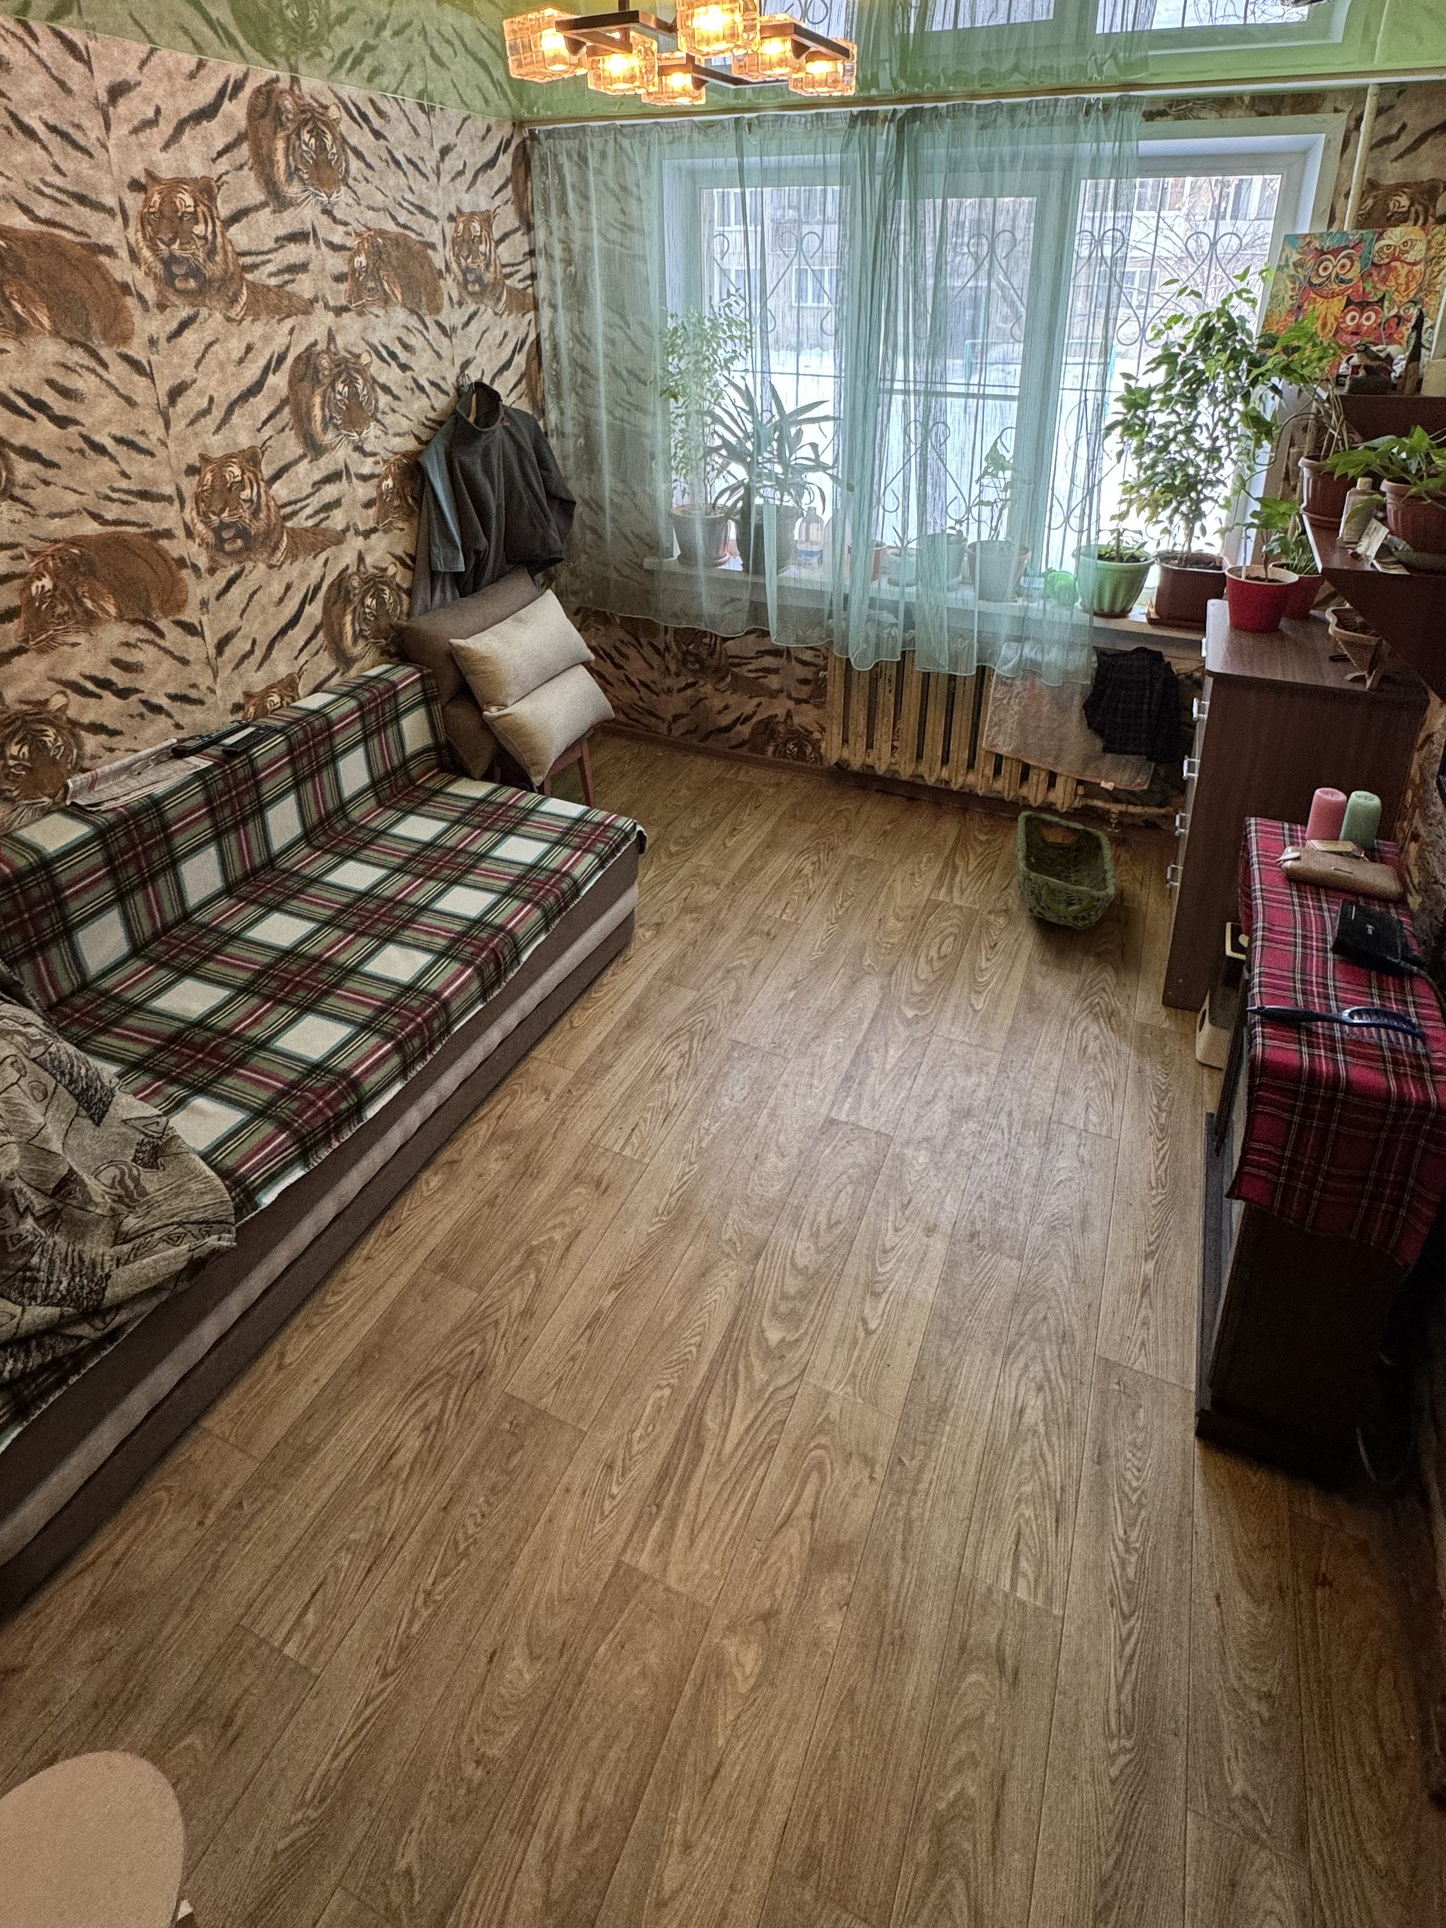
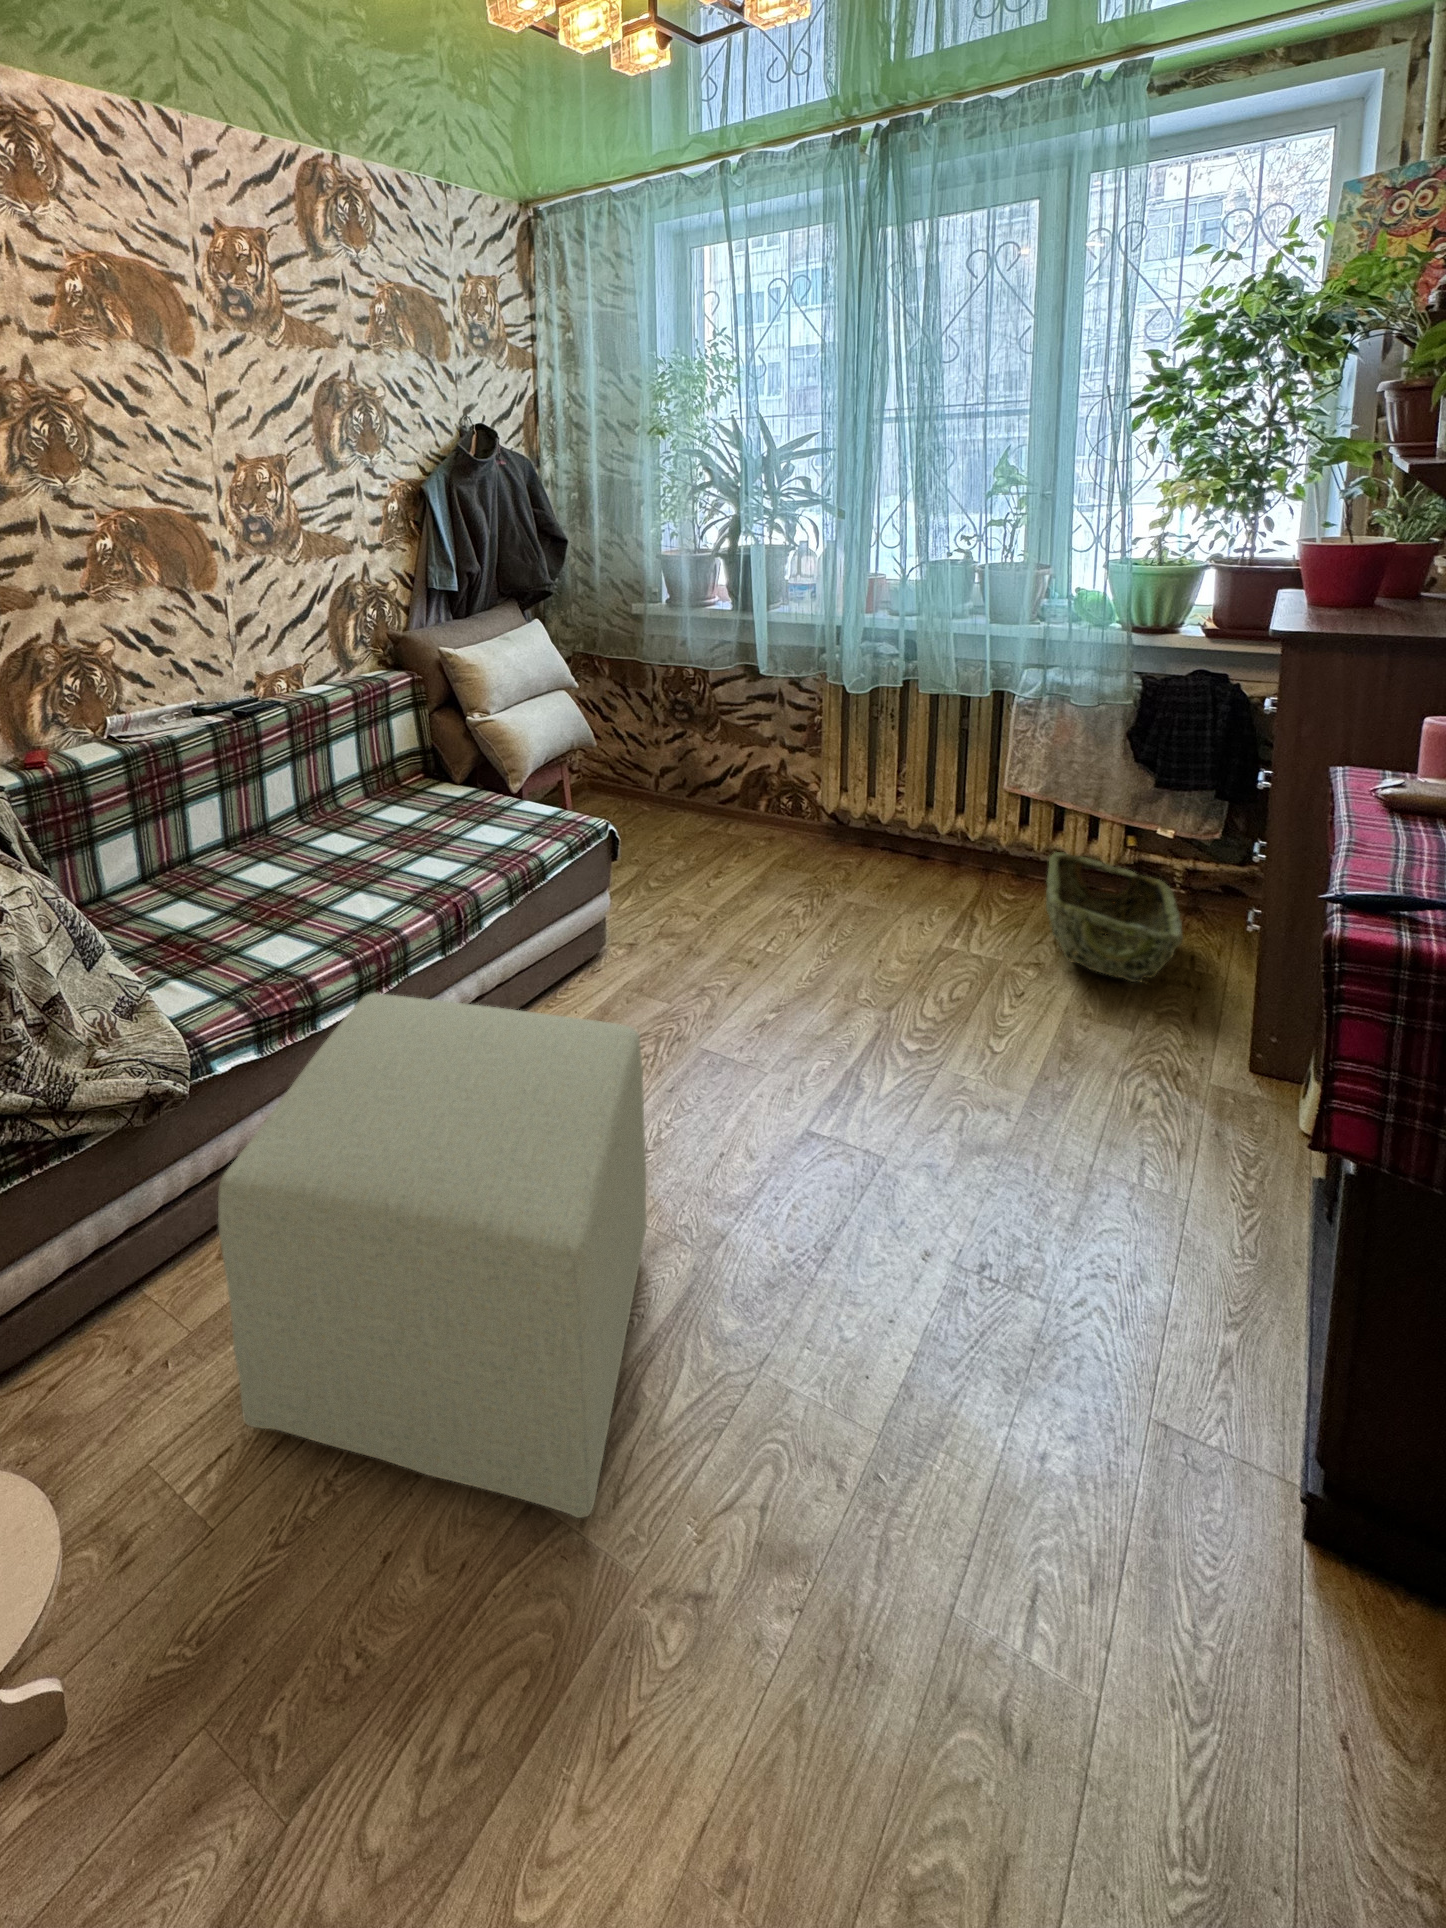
ottoman: none [298,1096,697,1559] -> present [218,993,647,1518]

